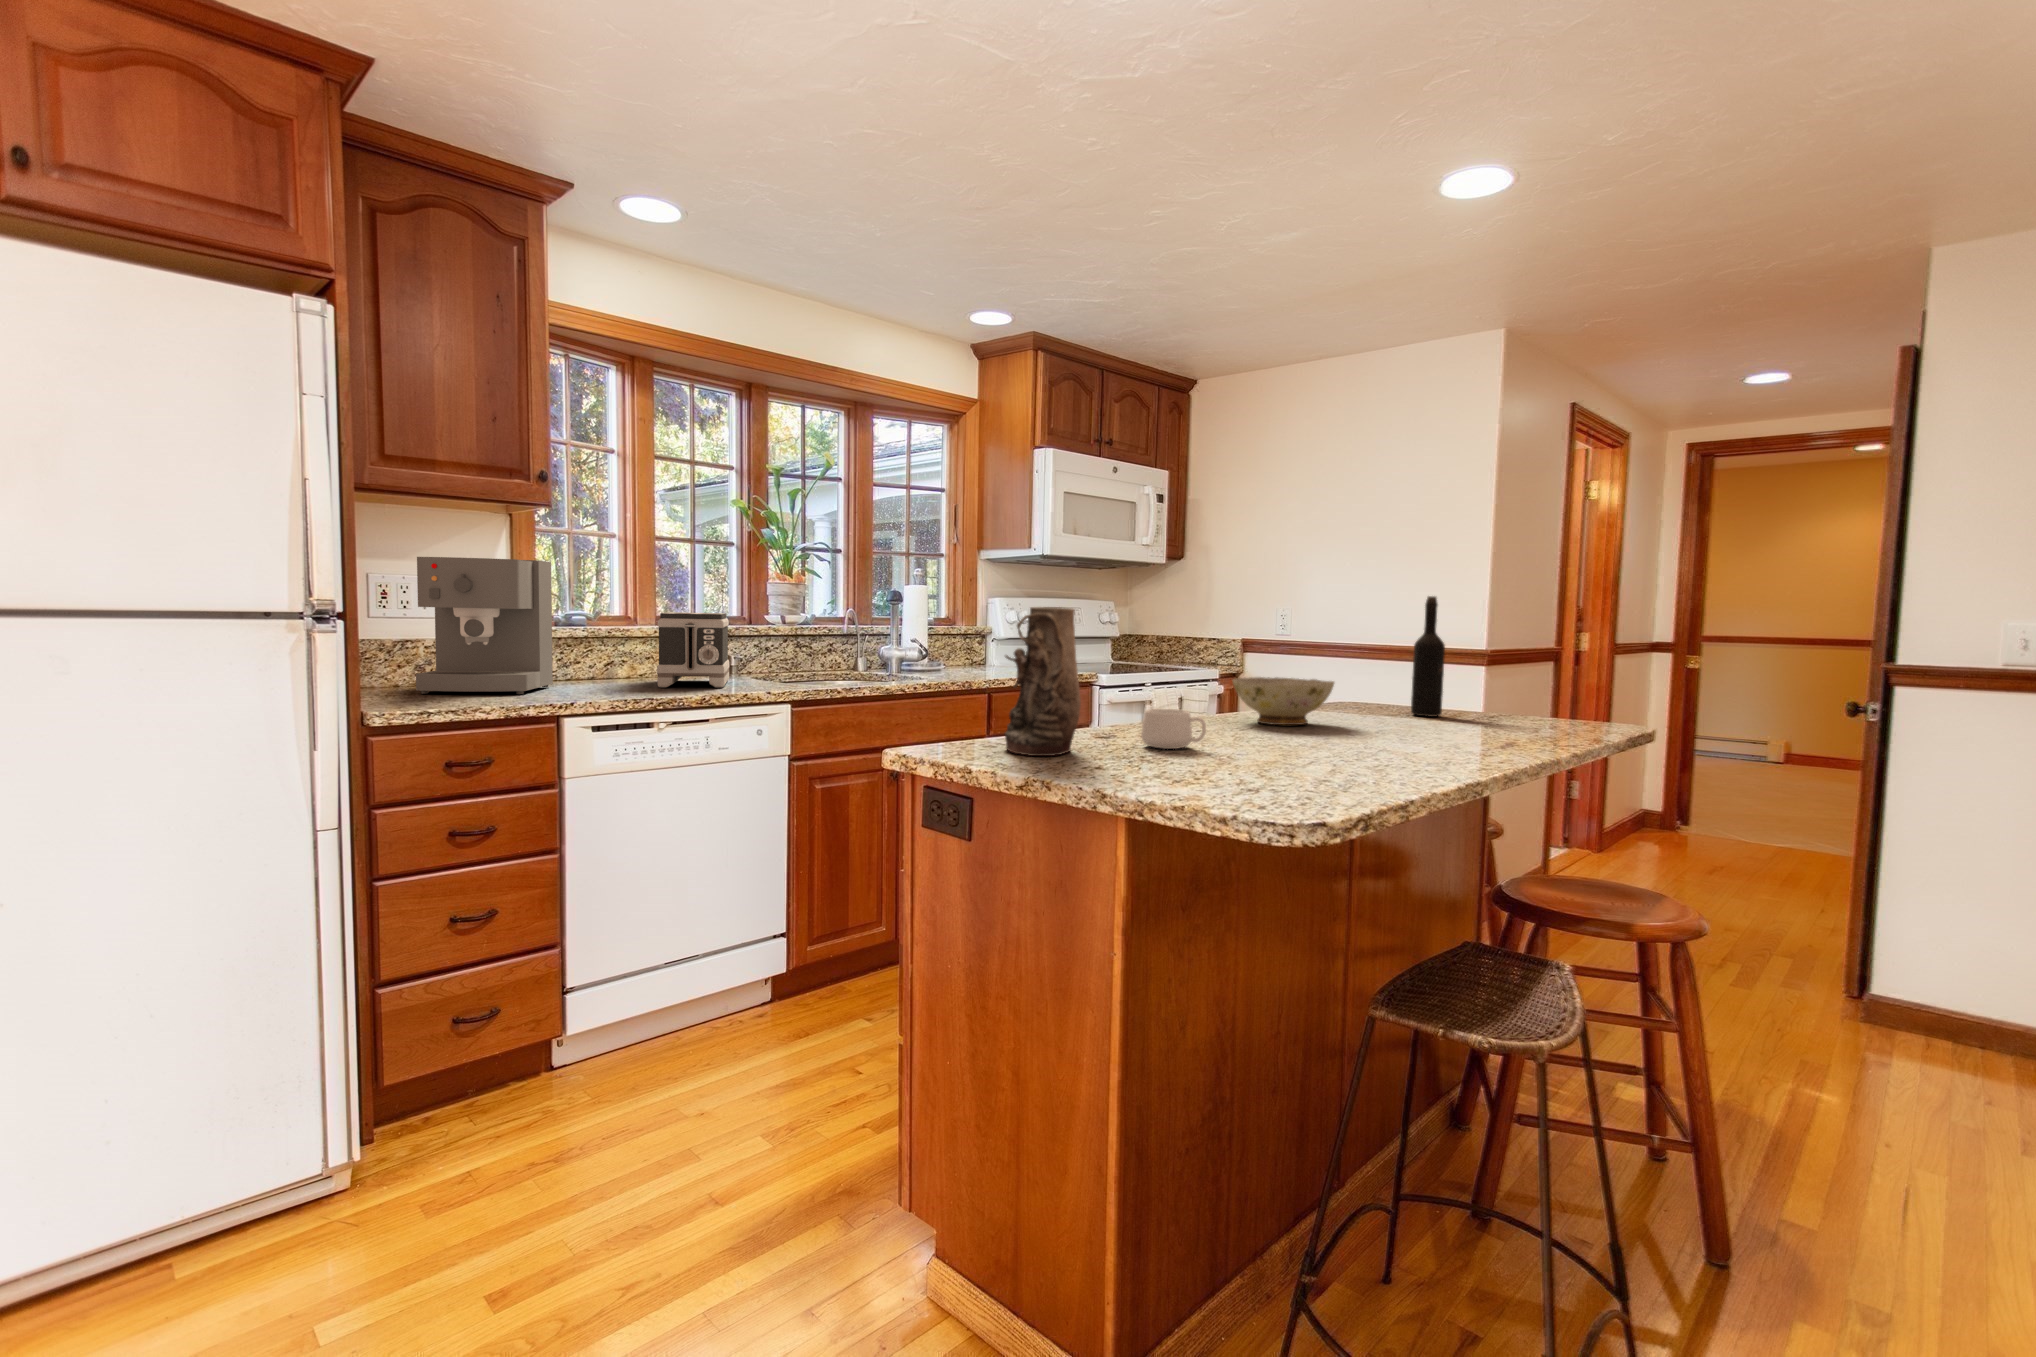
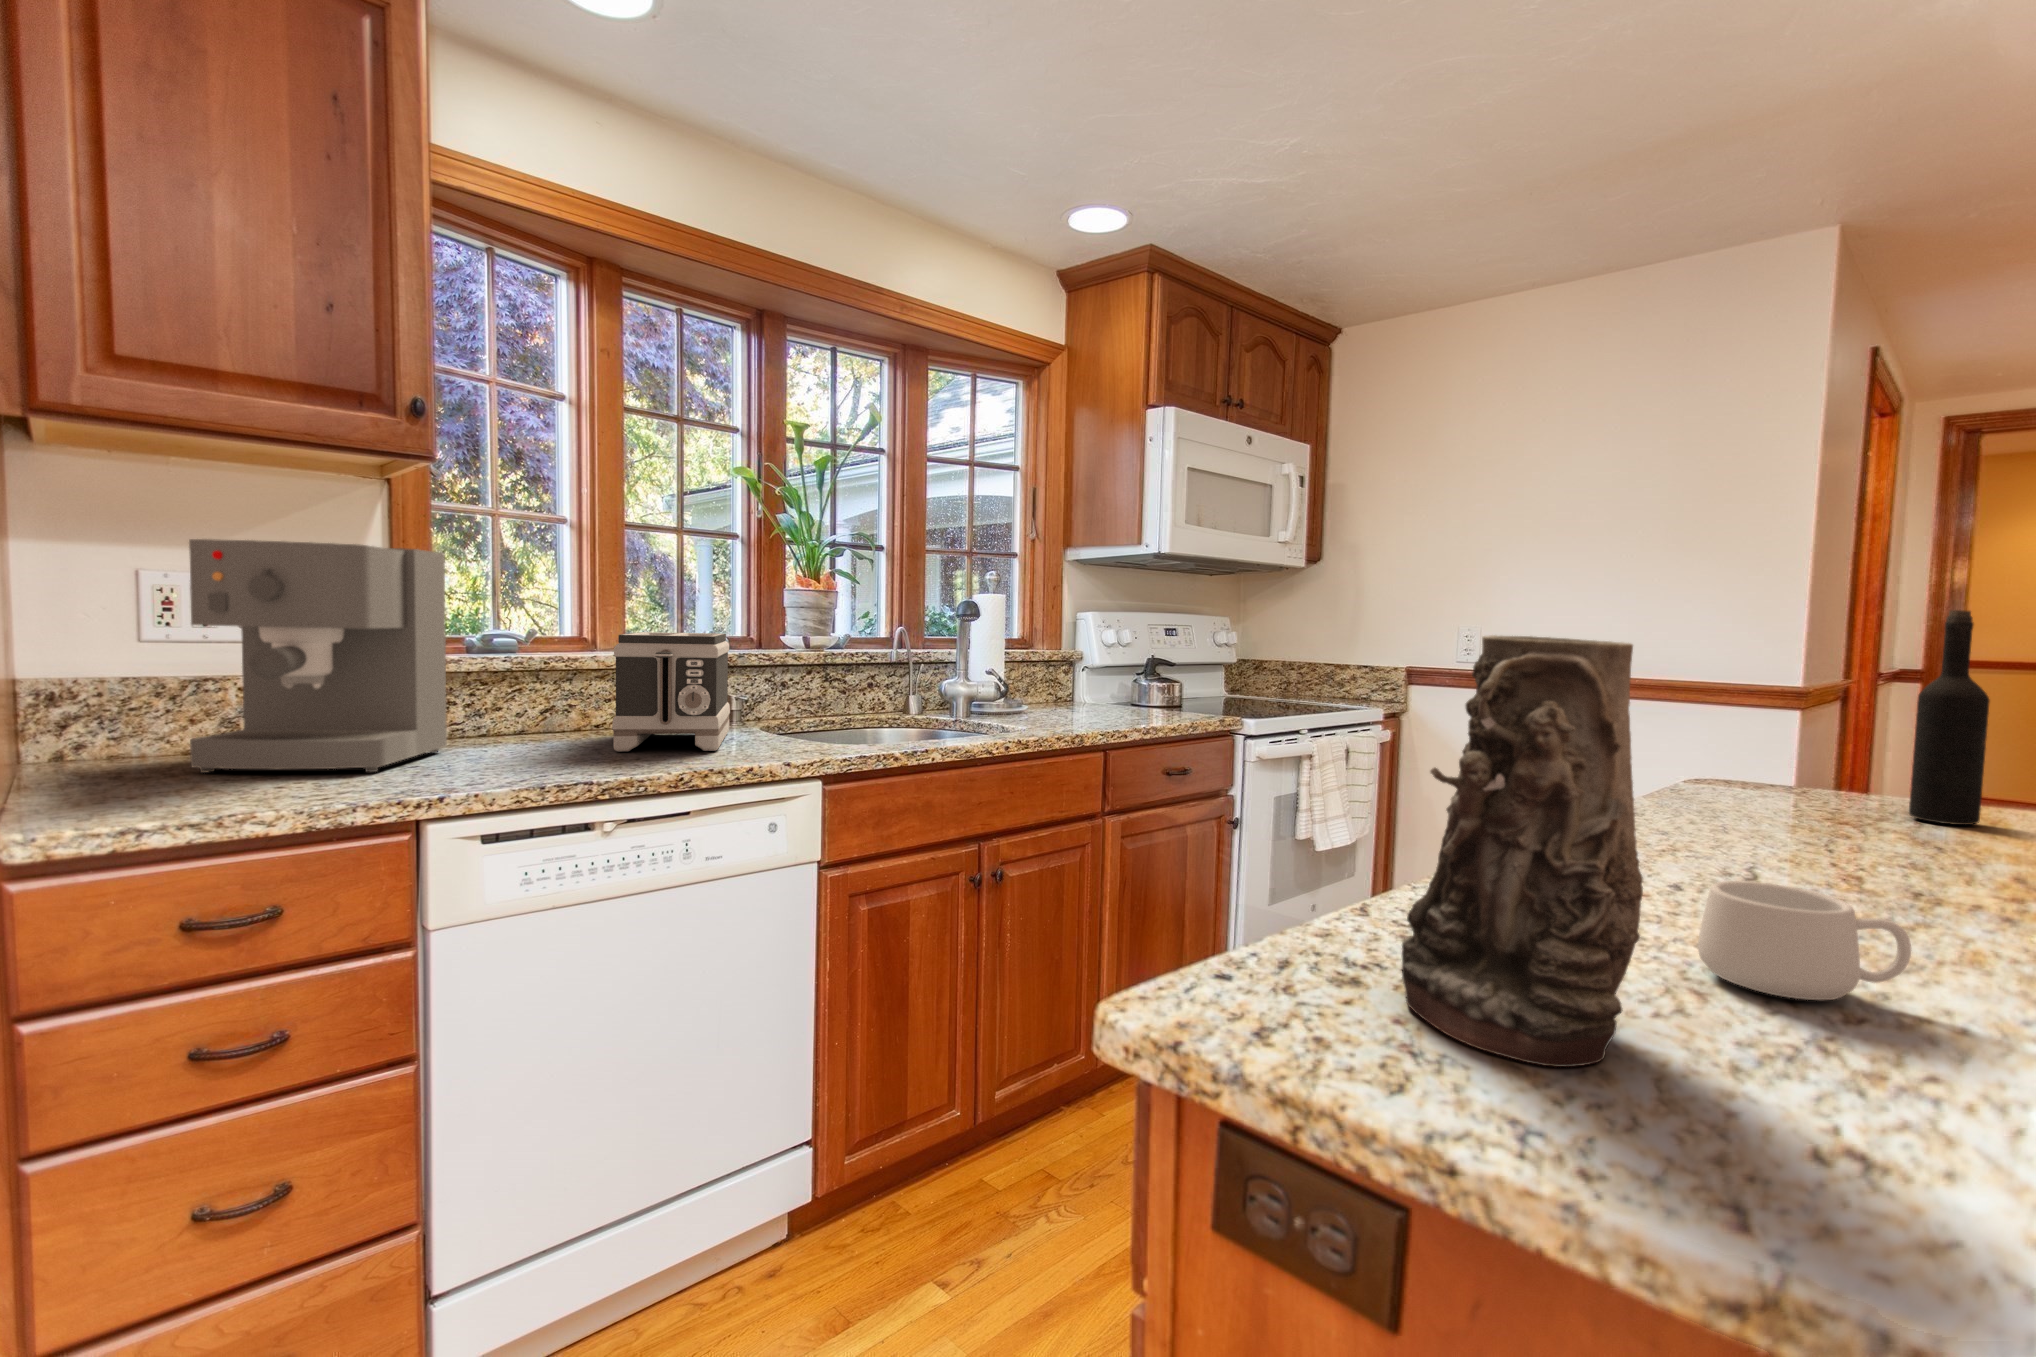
ceramic bowl: present [1233,677,1334,725] -> none [1660,759,1905,865]

